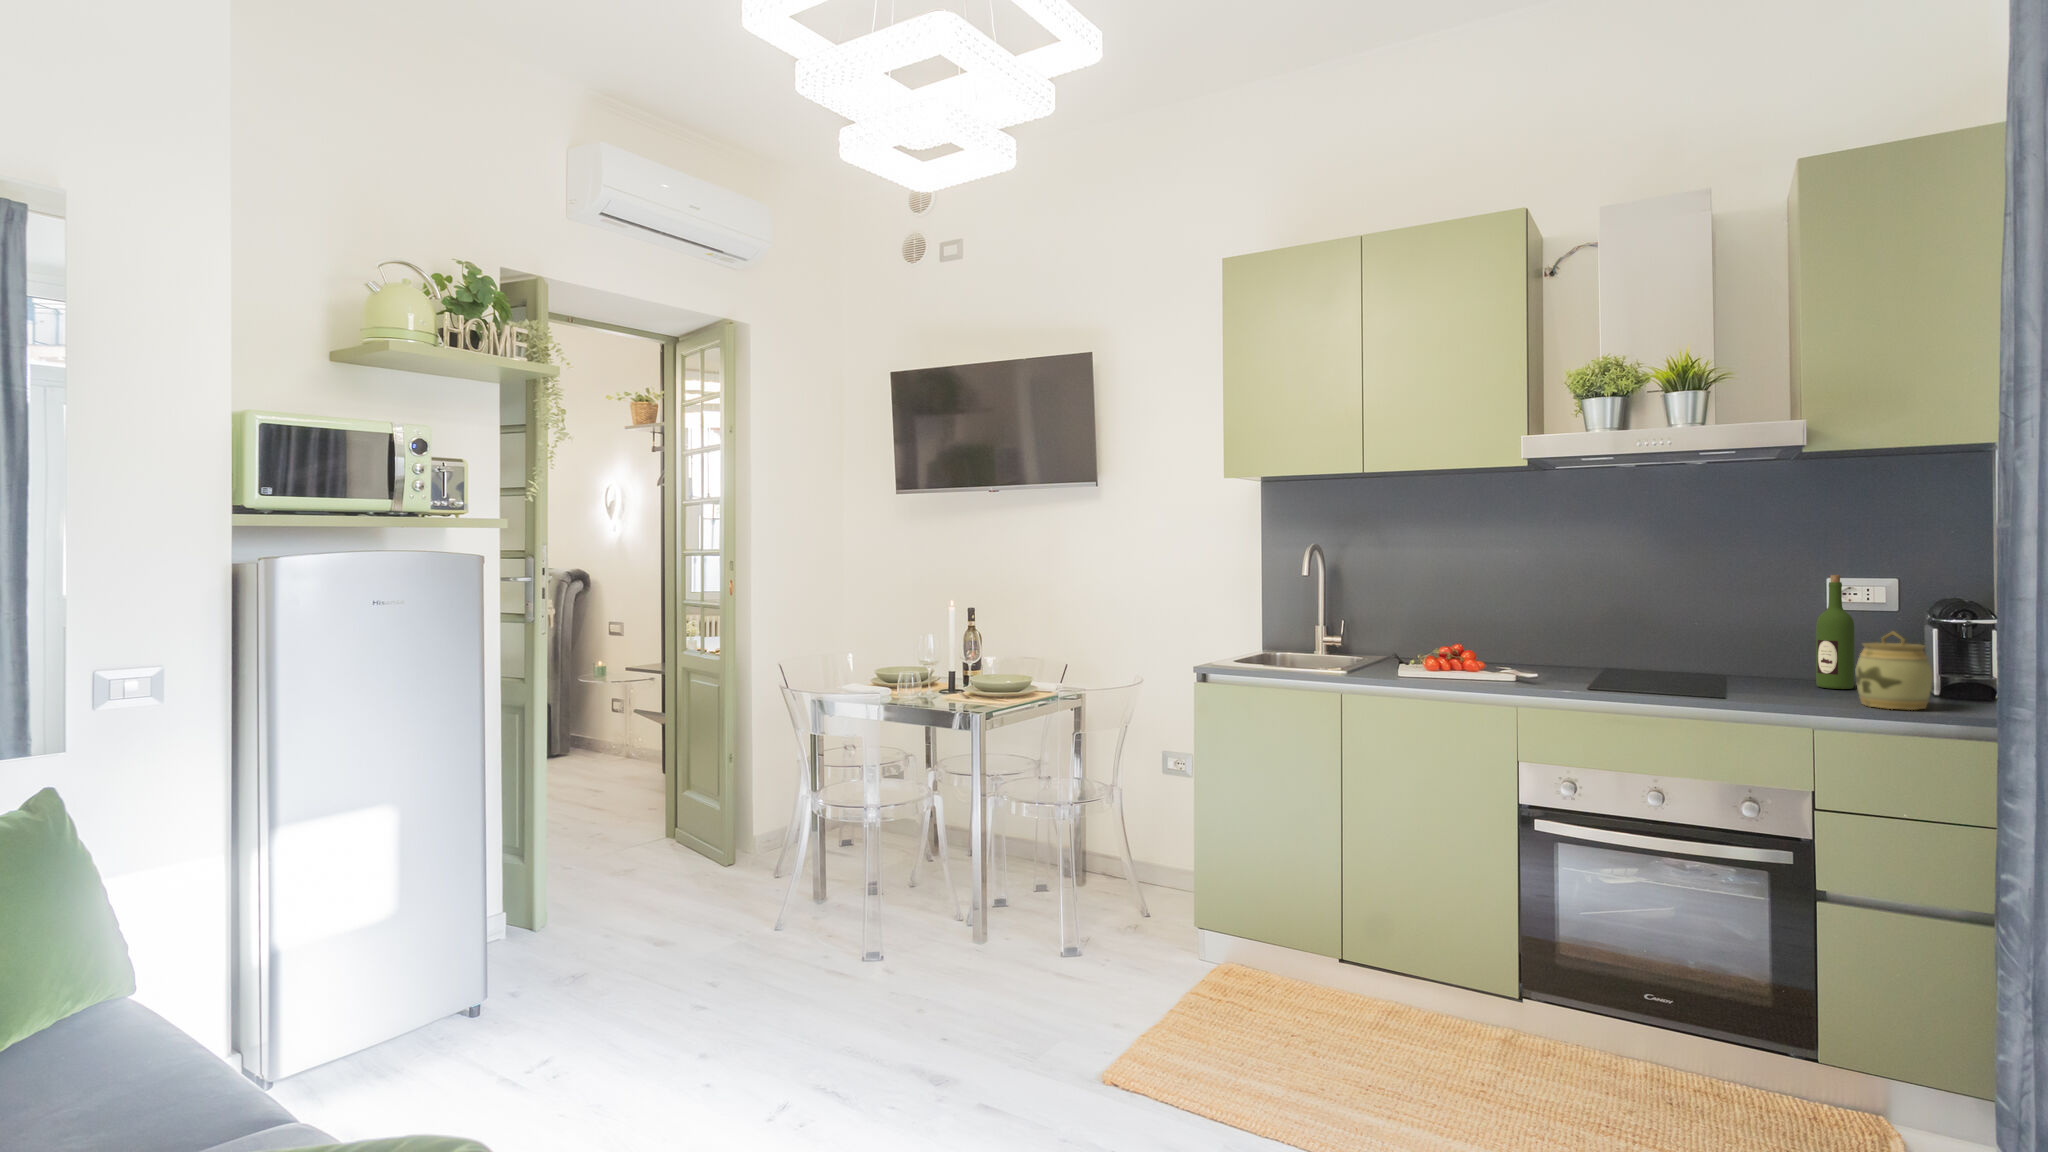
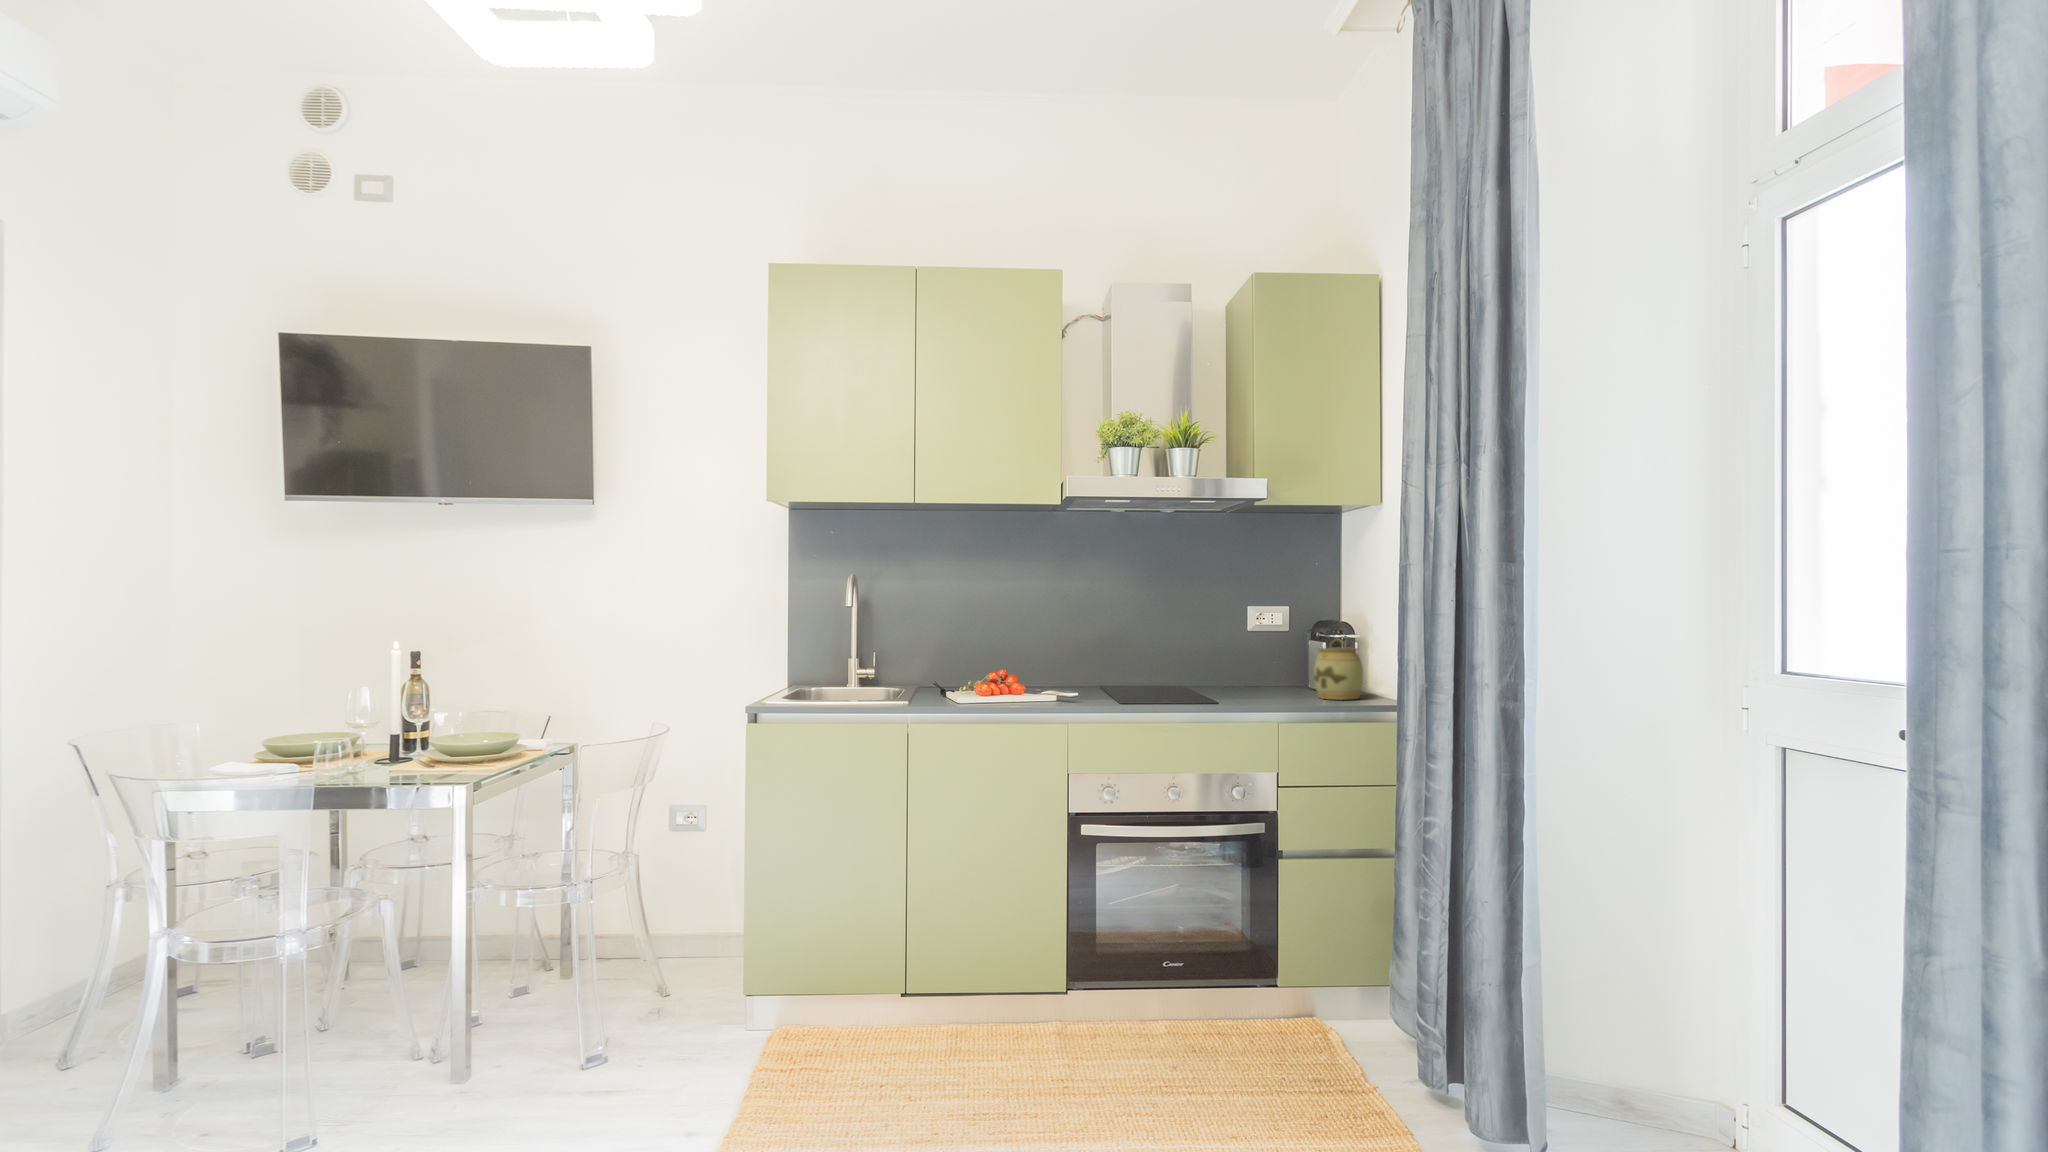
wine bottle: present [1816,575,1855,689] -> none [1275,596,1301,689]

